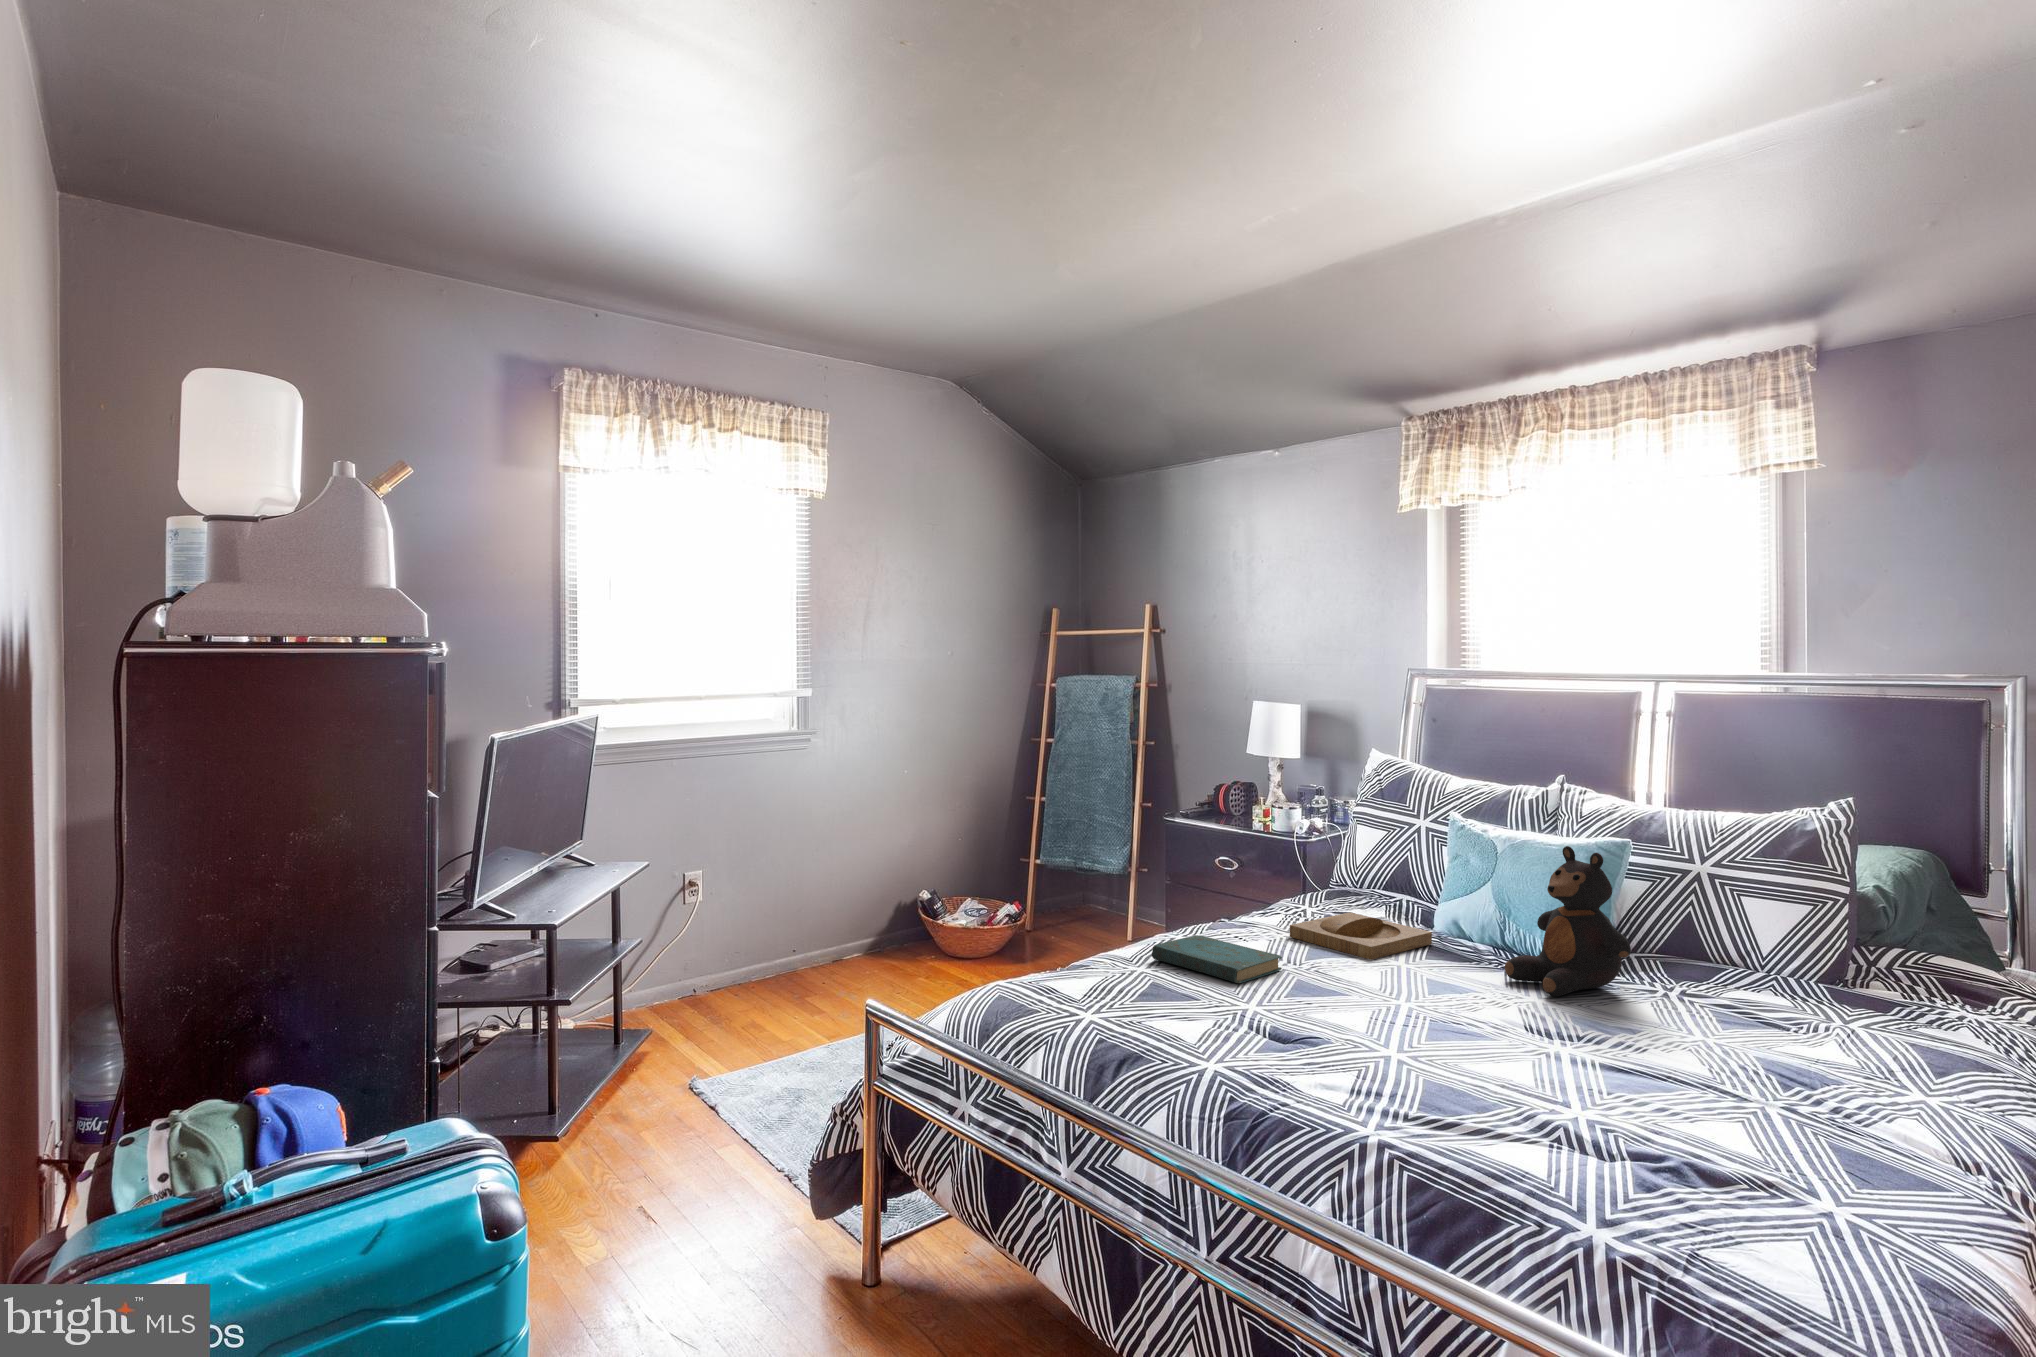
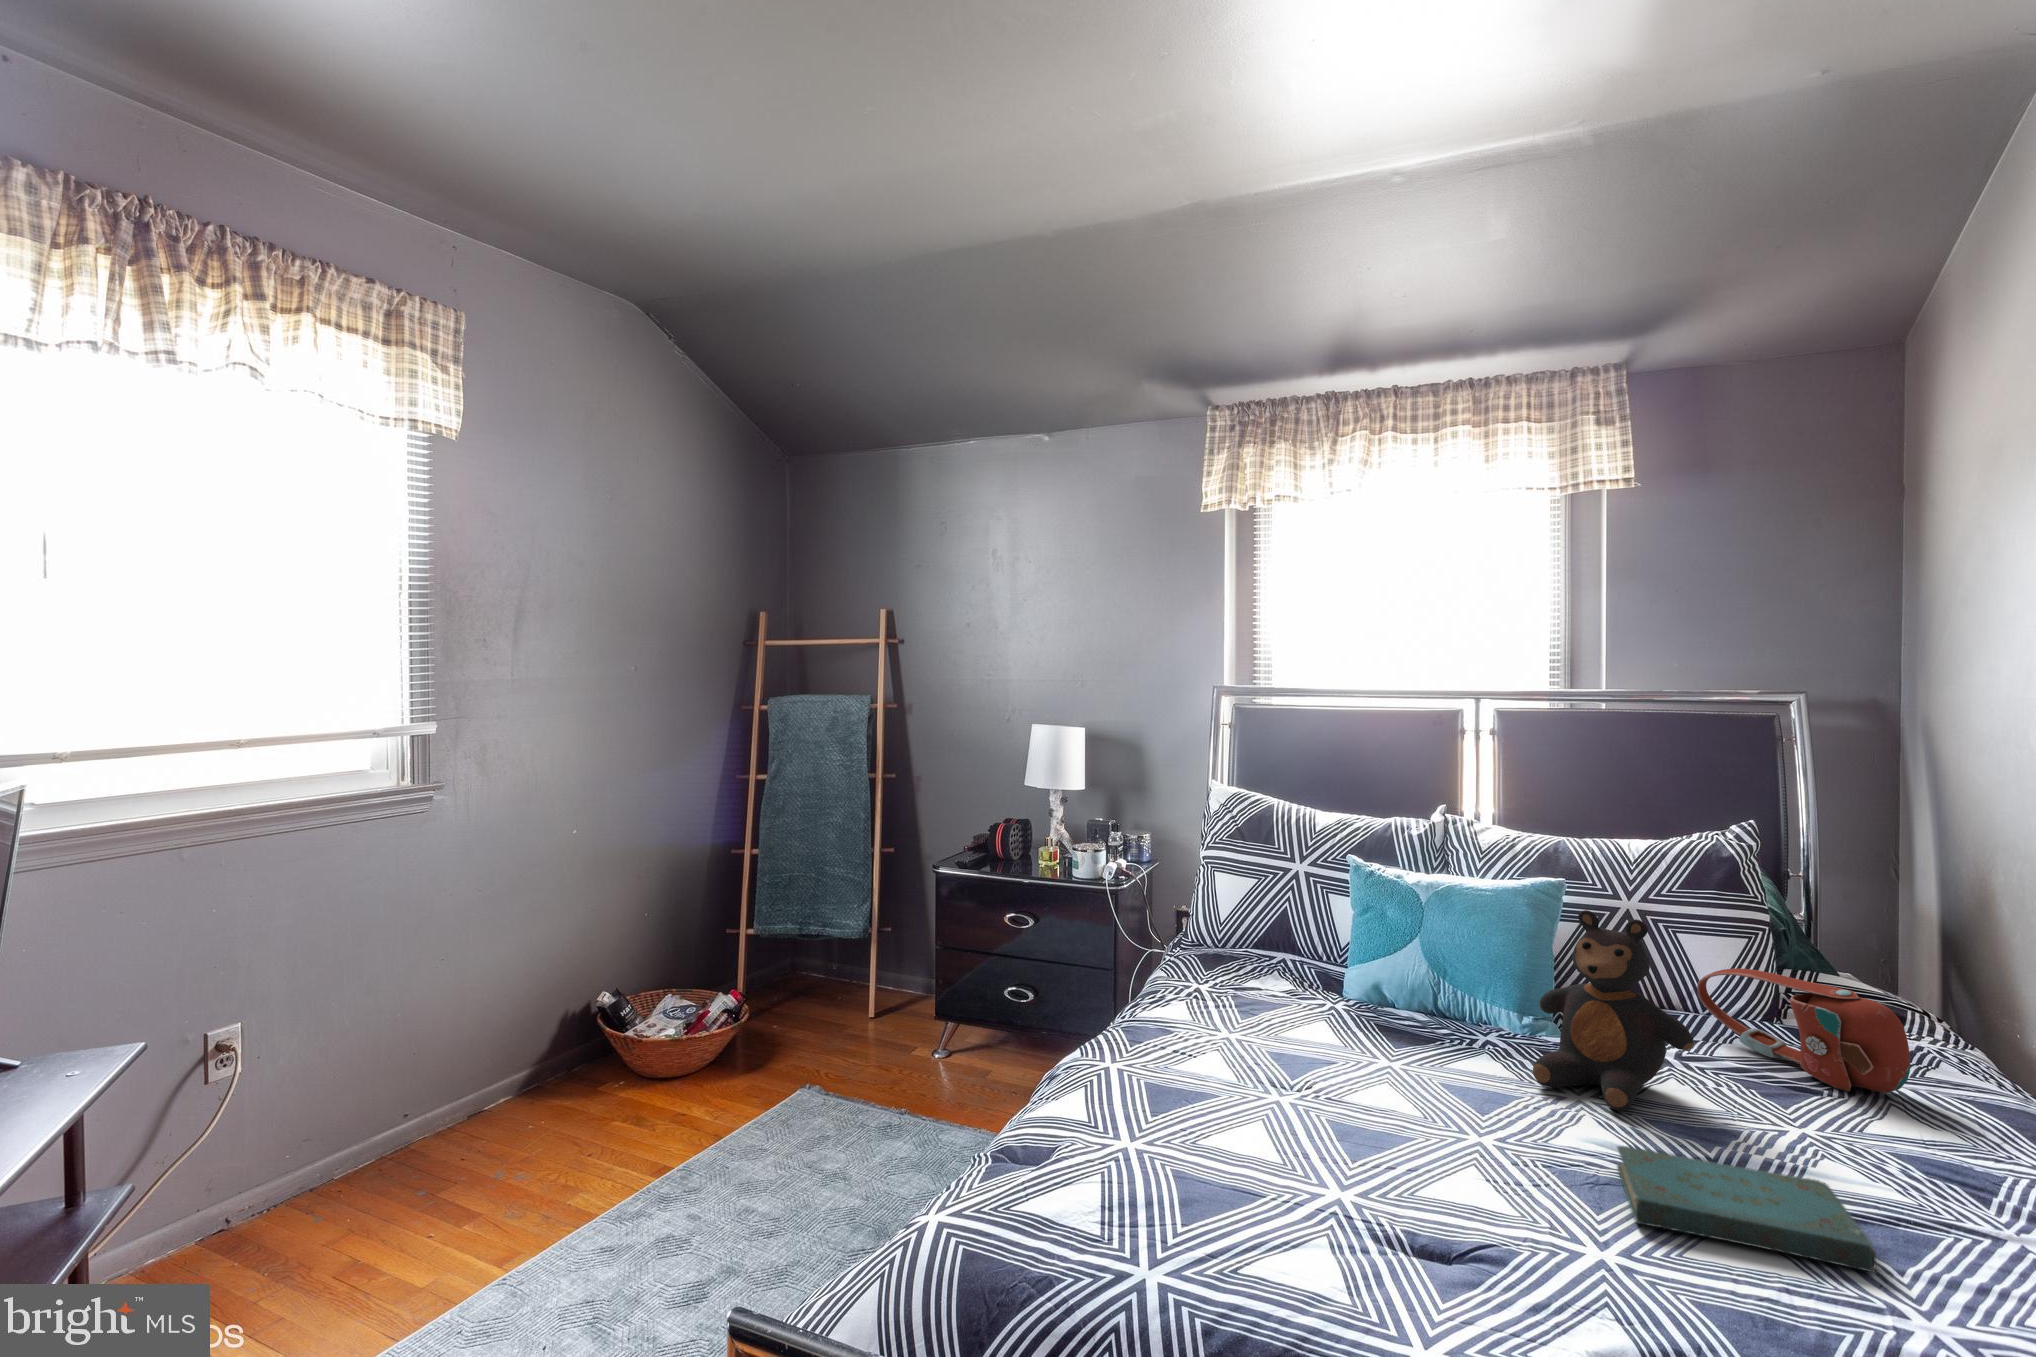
tray: present [1290,912,1432,960] -> none [1231,997,1388,1077]
handbag: none [1729,915,1860,1018] -> present [1697,968,1910,1093]
book: present [1152,935,1282,983] -> present [1617,1146,1876,1272]

